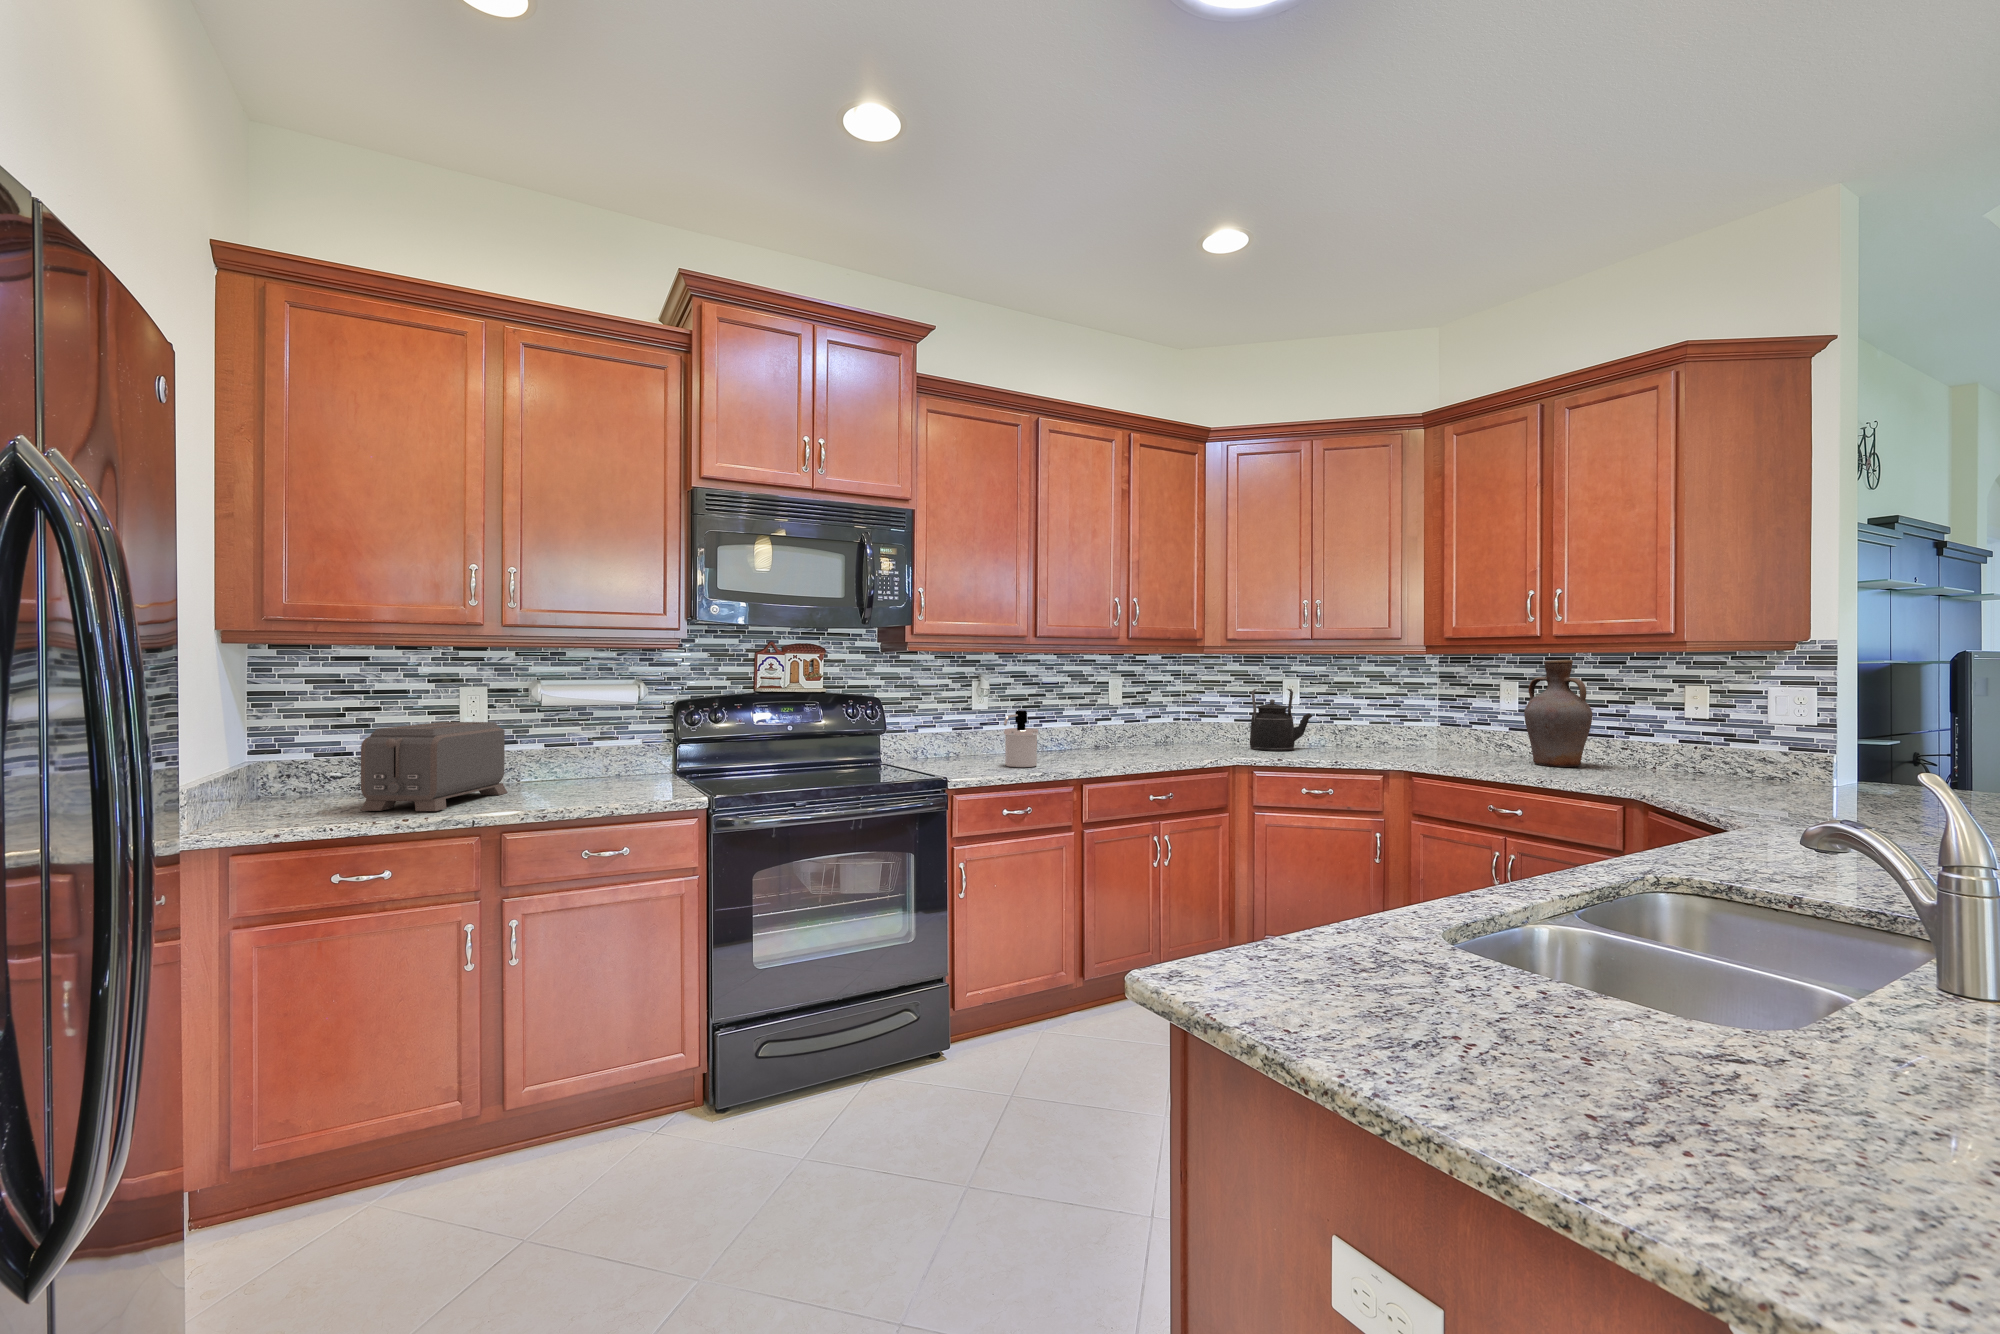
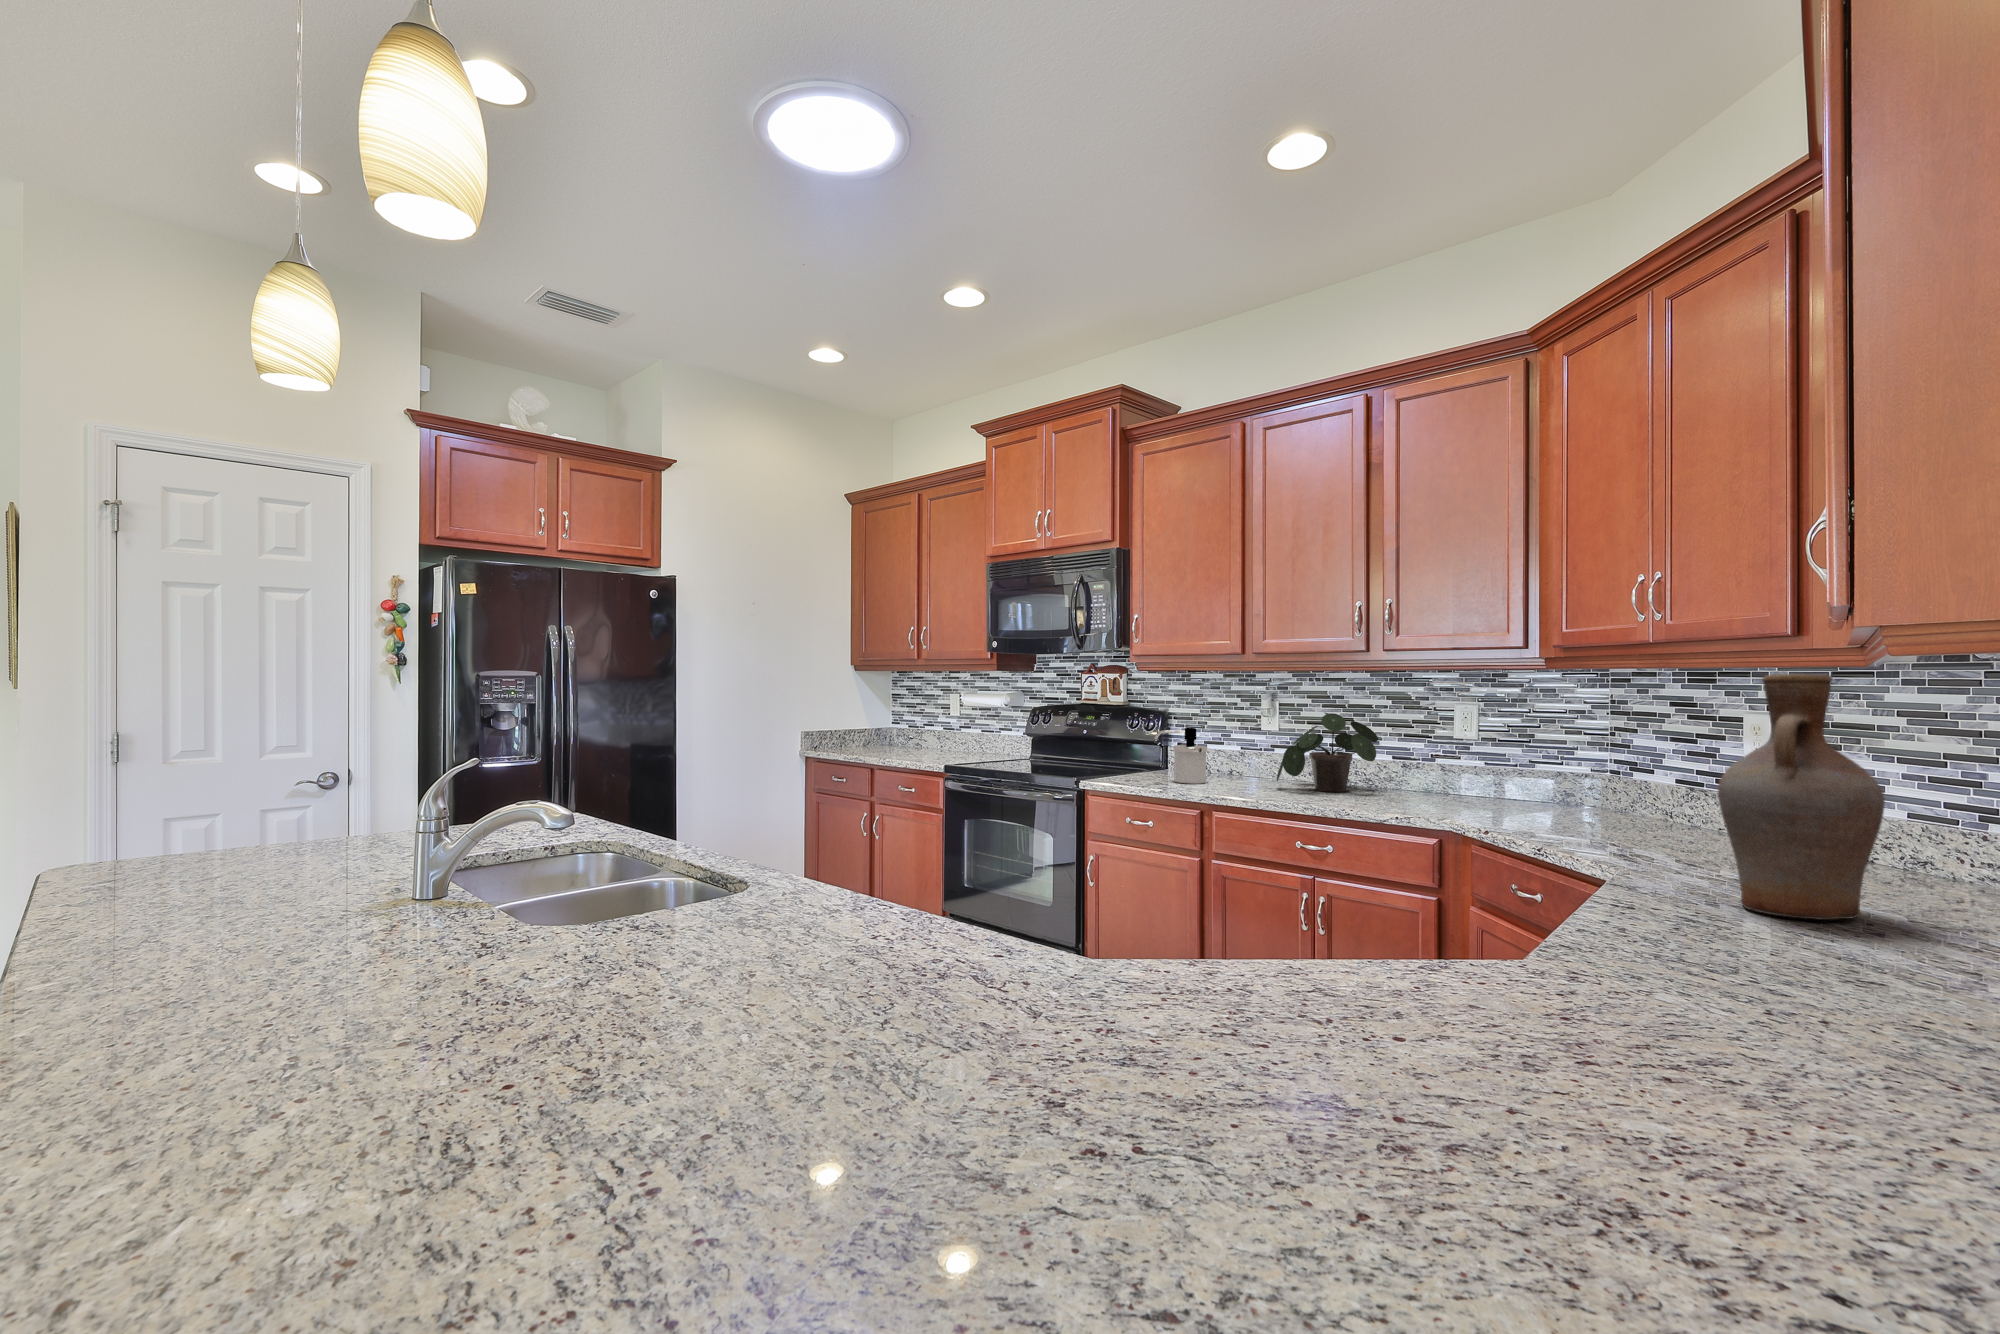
potted plant: none [1053,689,1143,756] -> present [1277,713,1378,792]
kettle: present [1250,689,1312,751] -> none [1540,723,1650,825]
toaster: present [361,722,507,811] -> none [863,711,934,754]

